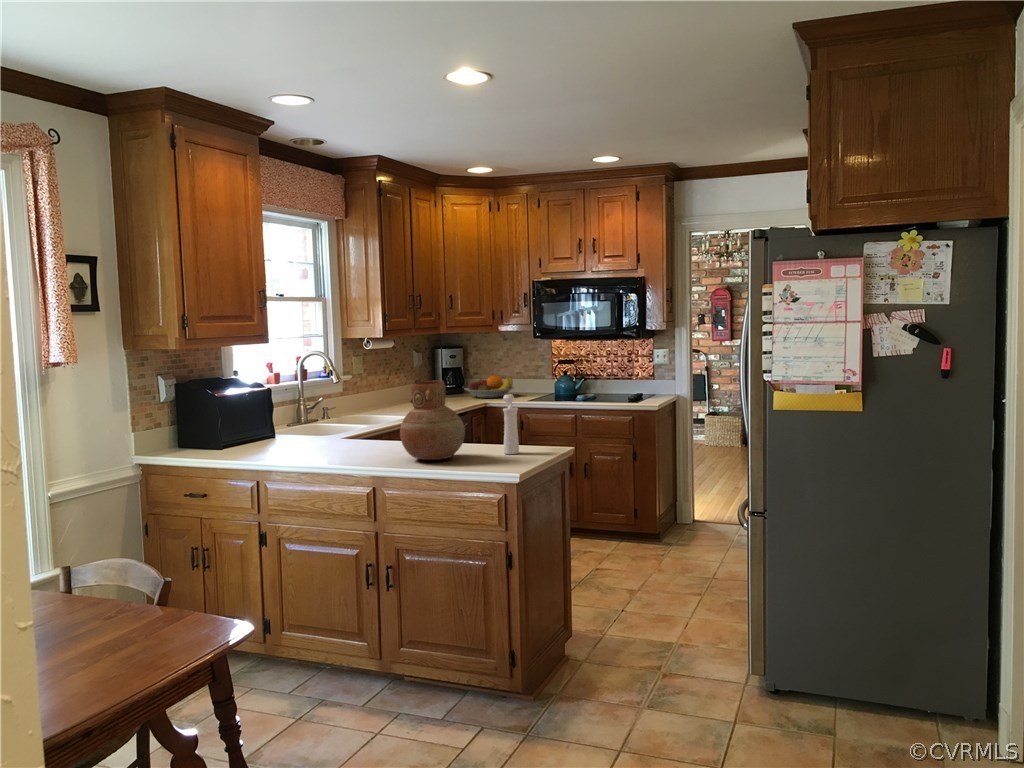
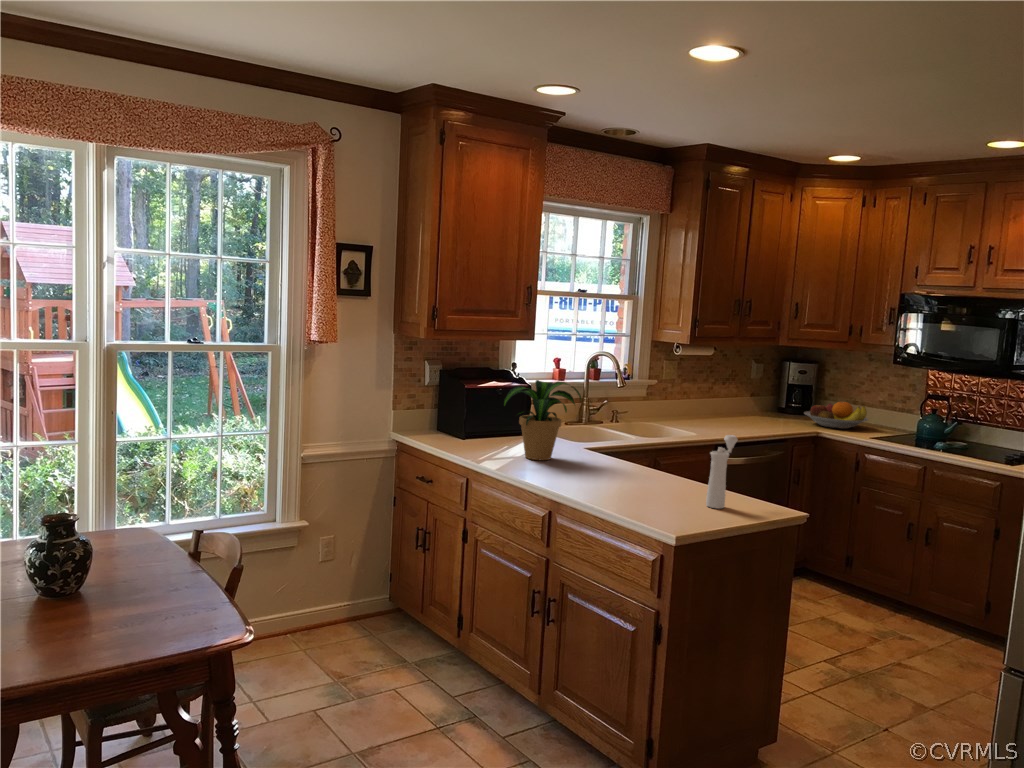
potted plant: none [272,375,350,452] -> present [504,380,581,460]
vase: present [400,380,465,460] -> none [586,405,660,497]

